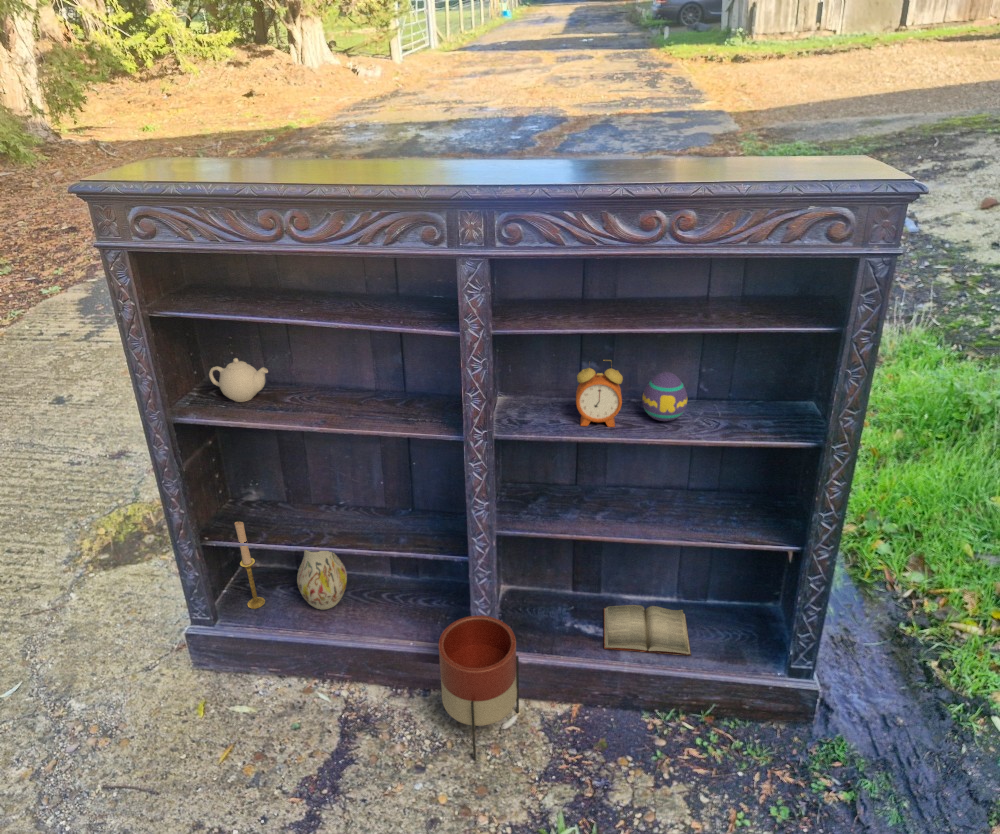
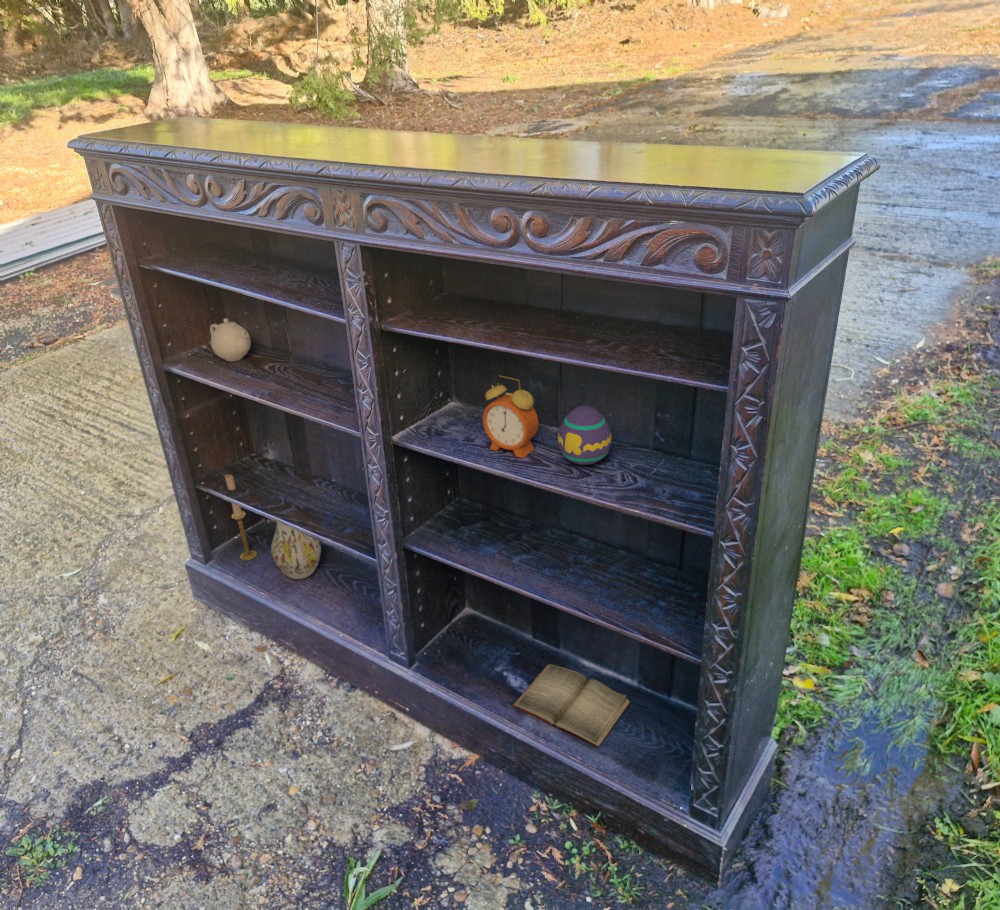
planter: present [438,616,519,760] -> none [317,623,417,768]

